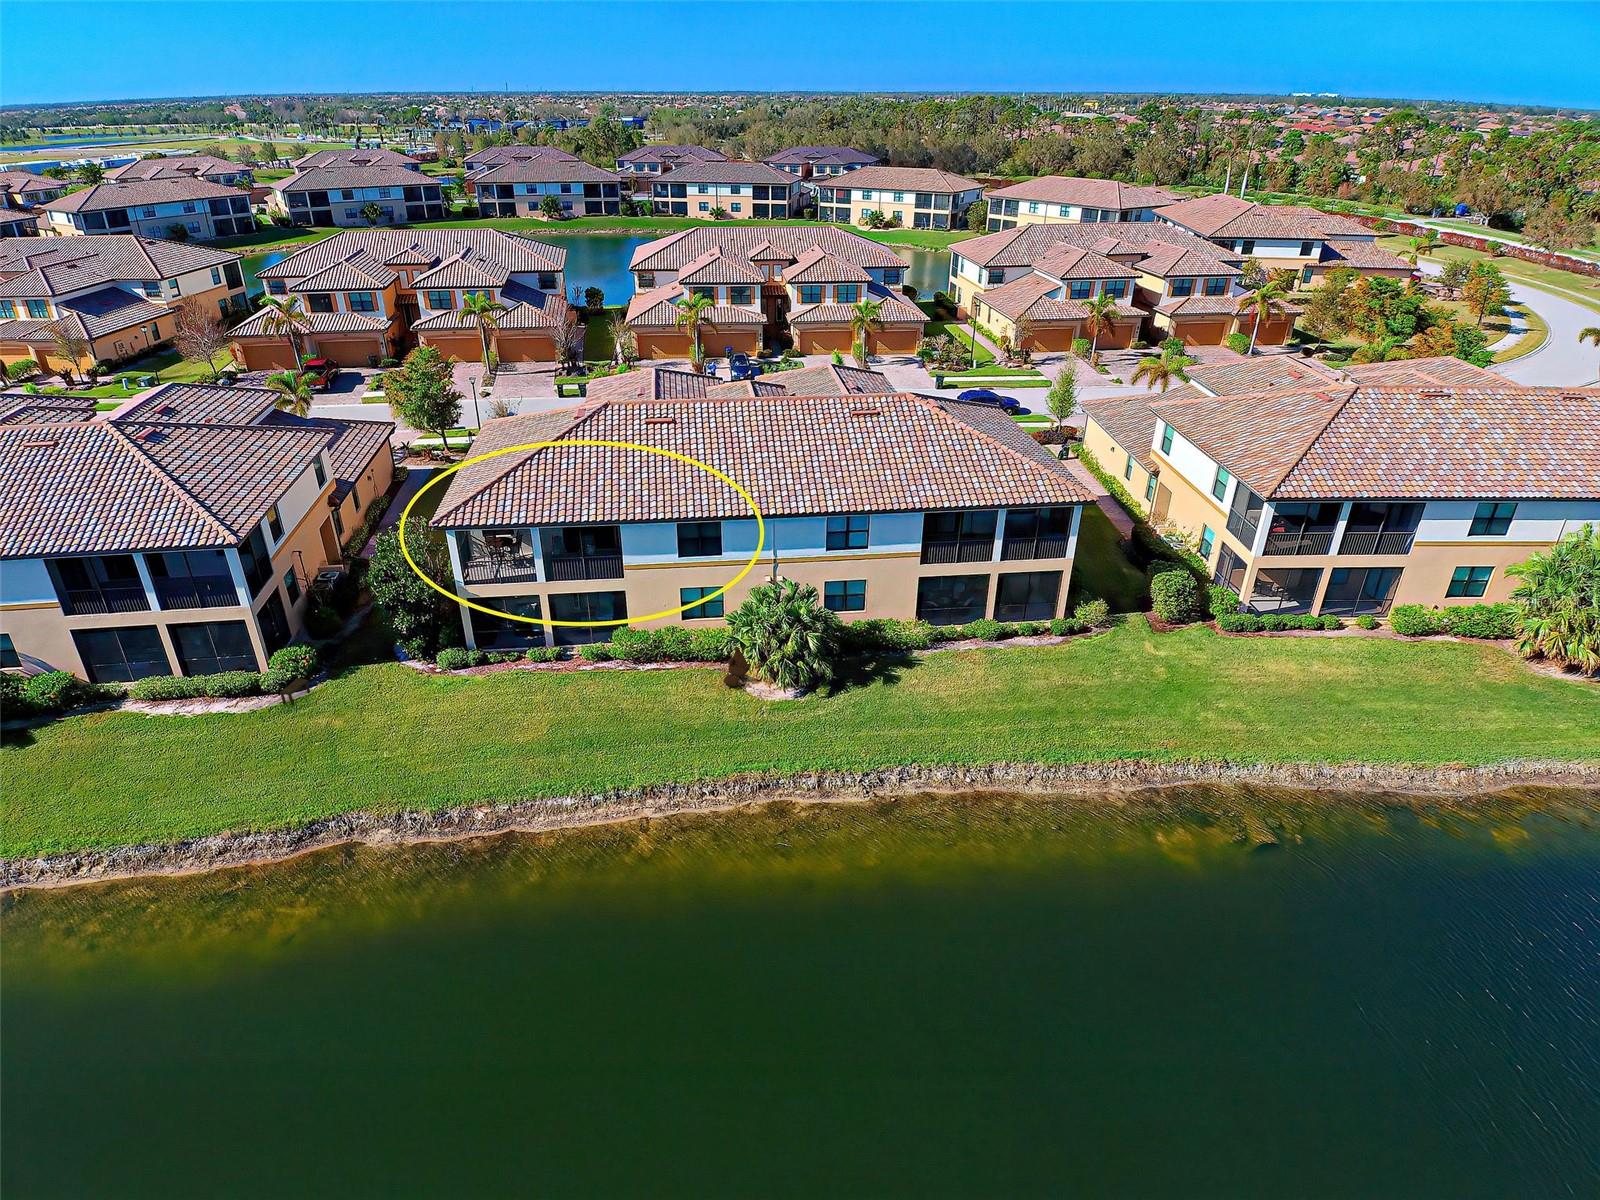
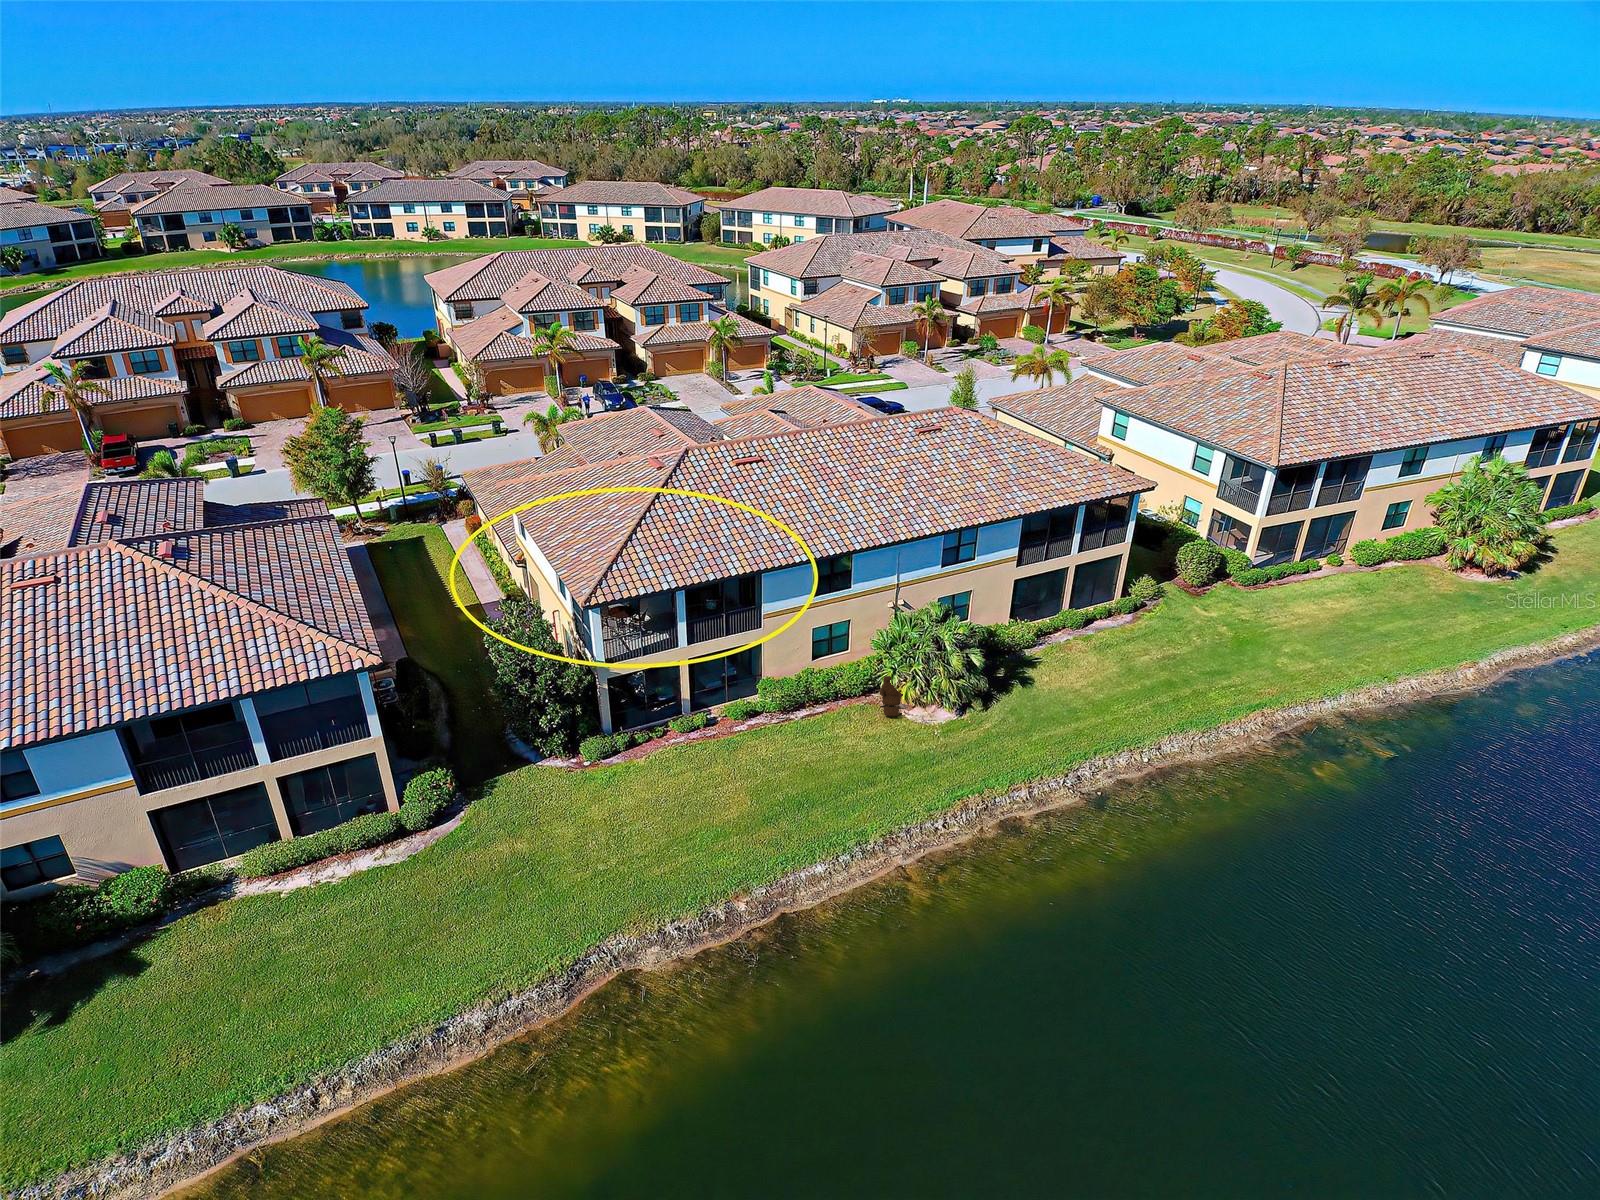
bench: present [280,678,310,706] -> none [435,806,459,840]

